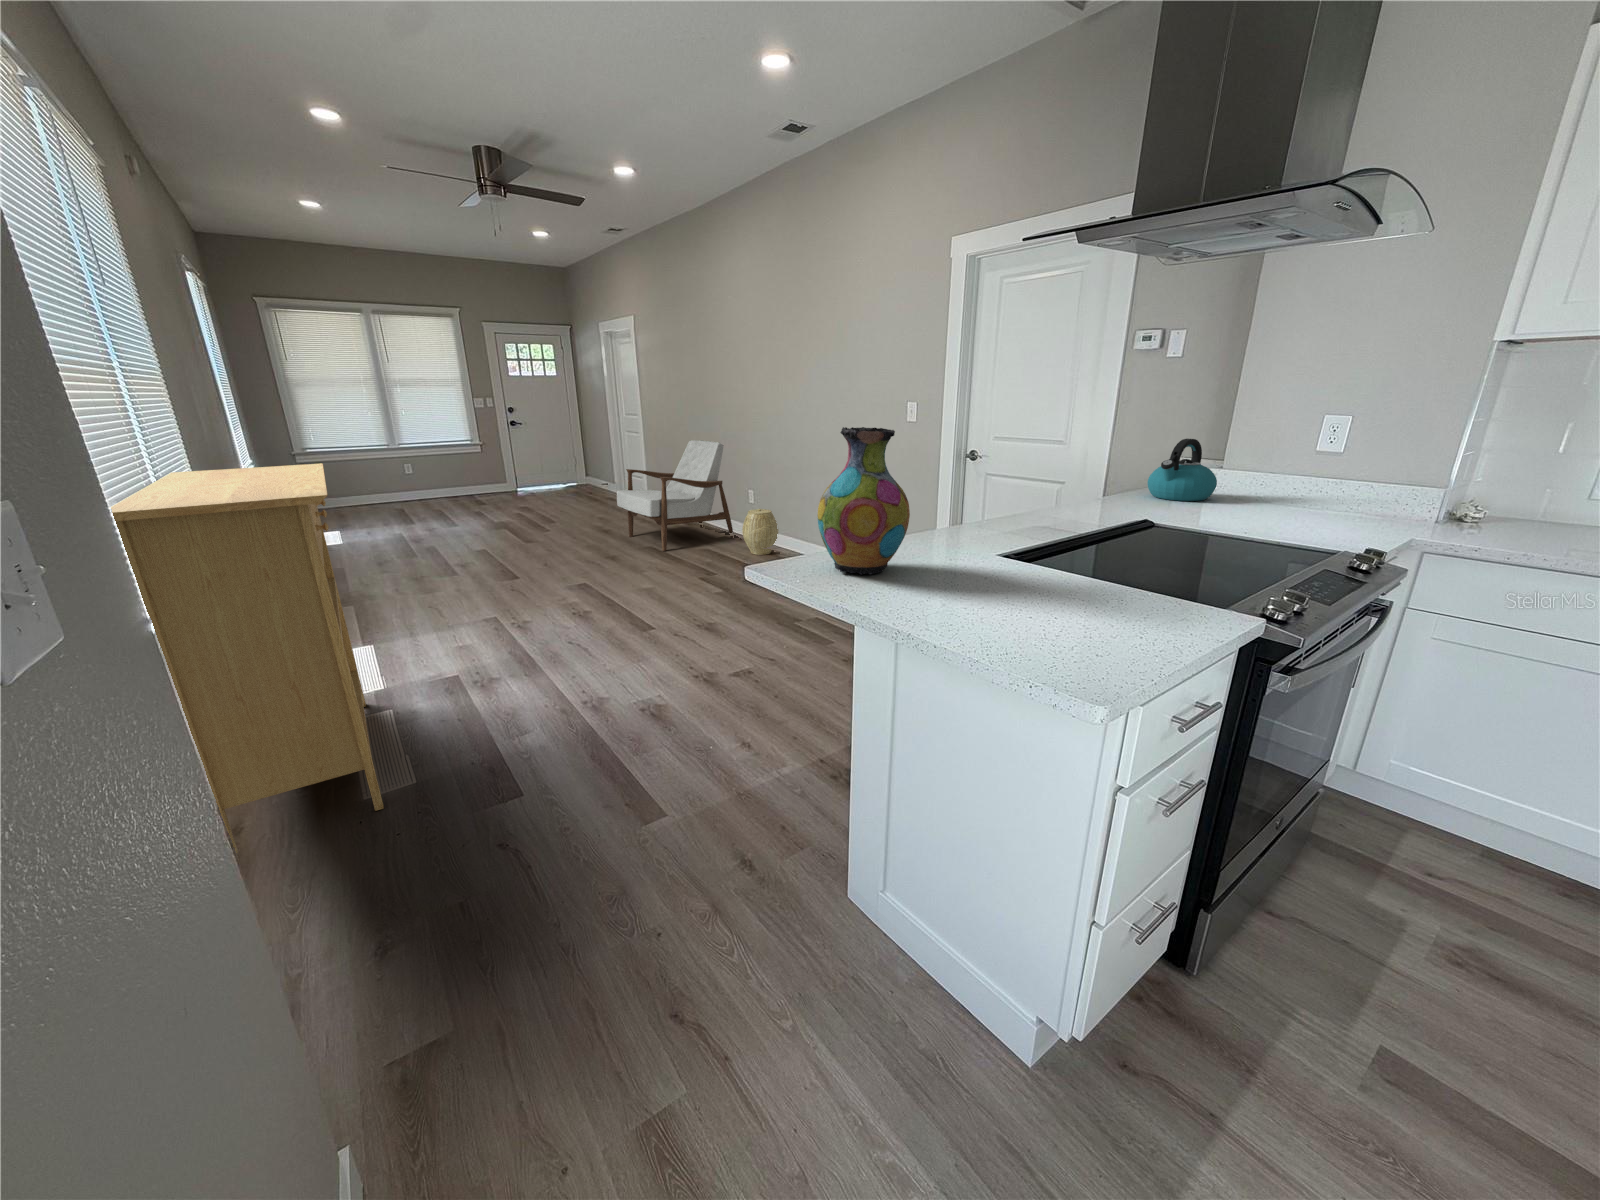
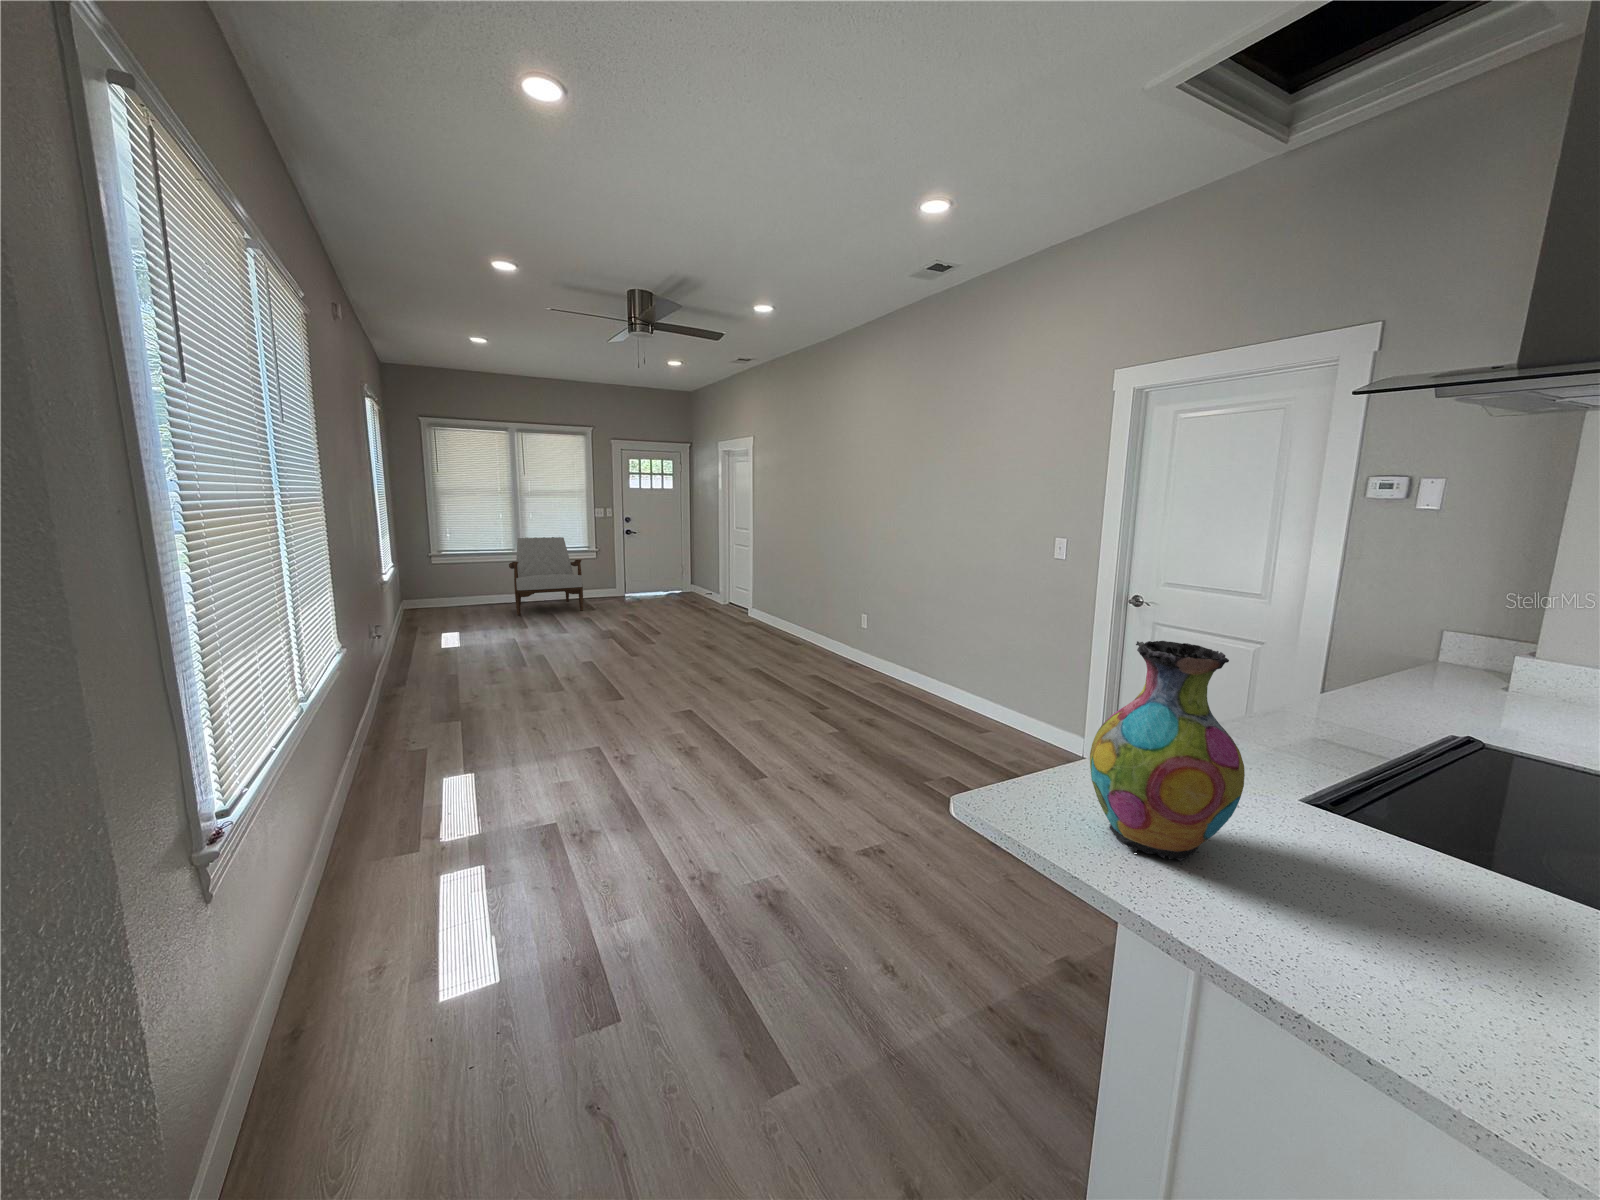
kettle: present [1148,439,1217,501] -> none [1432,622,1549,706]
armchair: present [617,440,733,551] -> present [509,537,583,615]
console table: present [111,464,384,853] -> none [203,596,460,1090]
woven basket: present [742,509,778,555] -> none [852,635,890,683]

